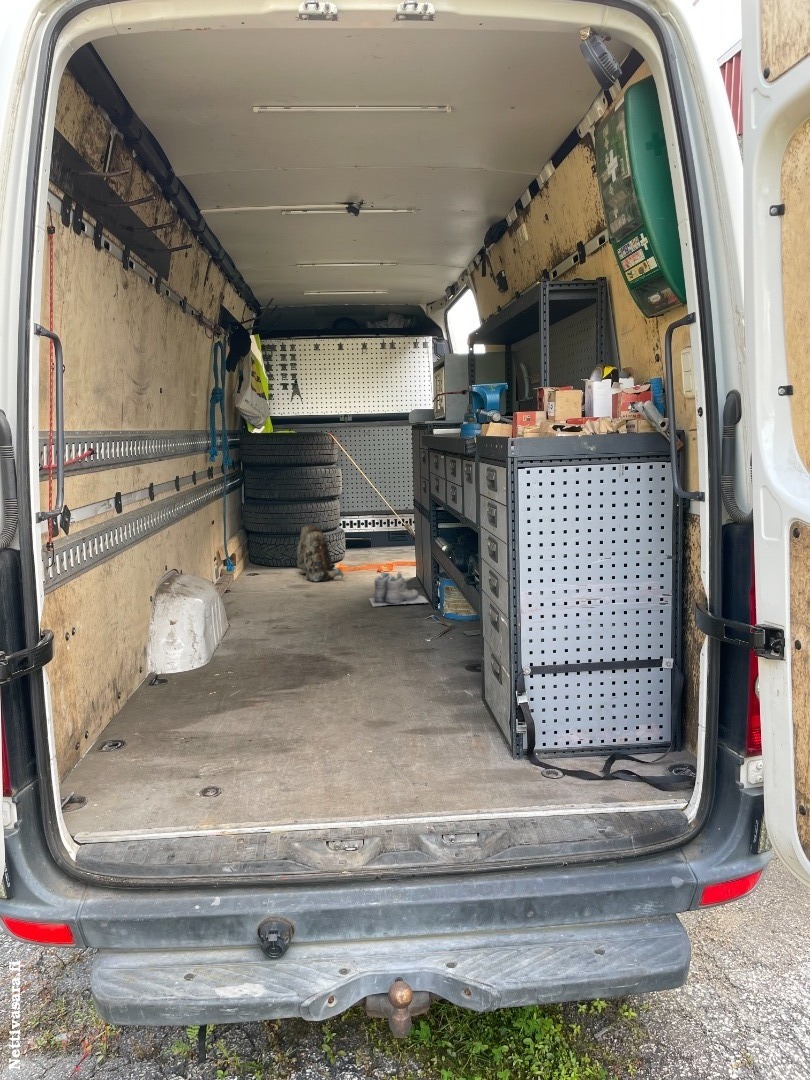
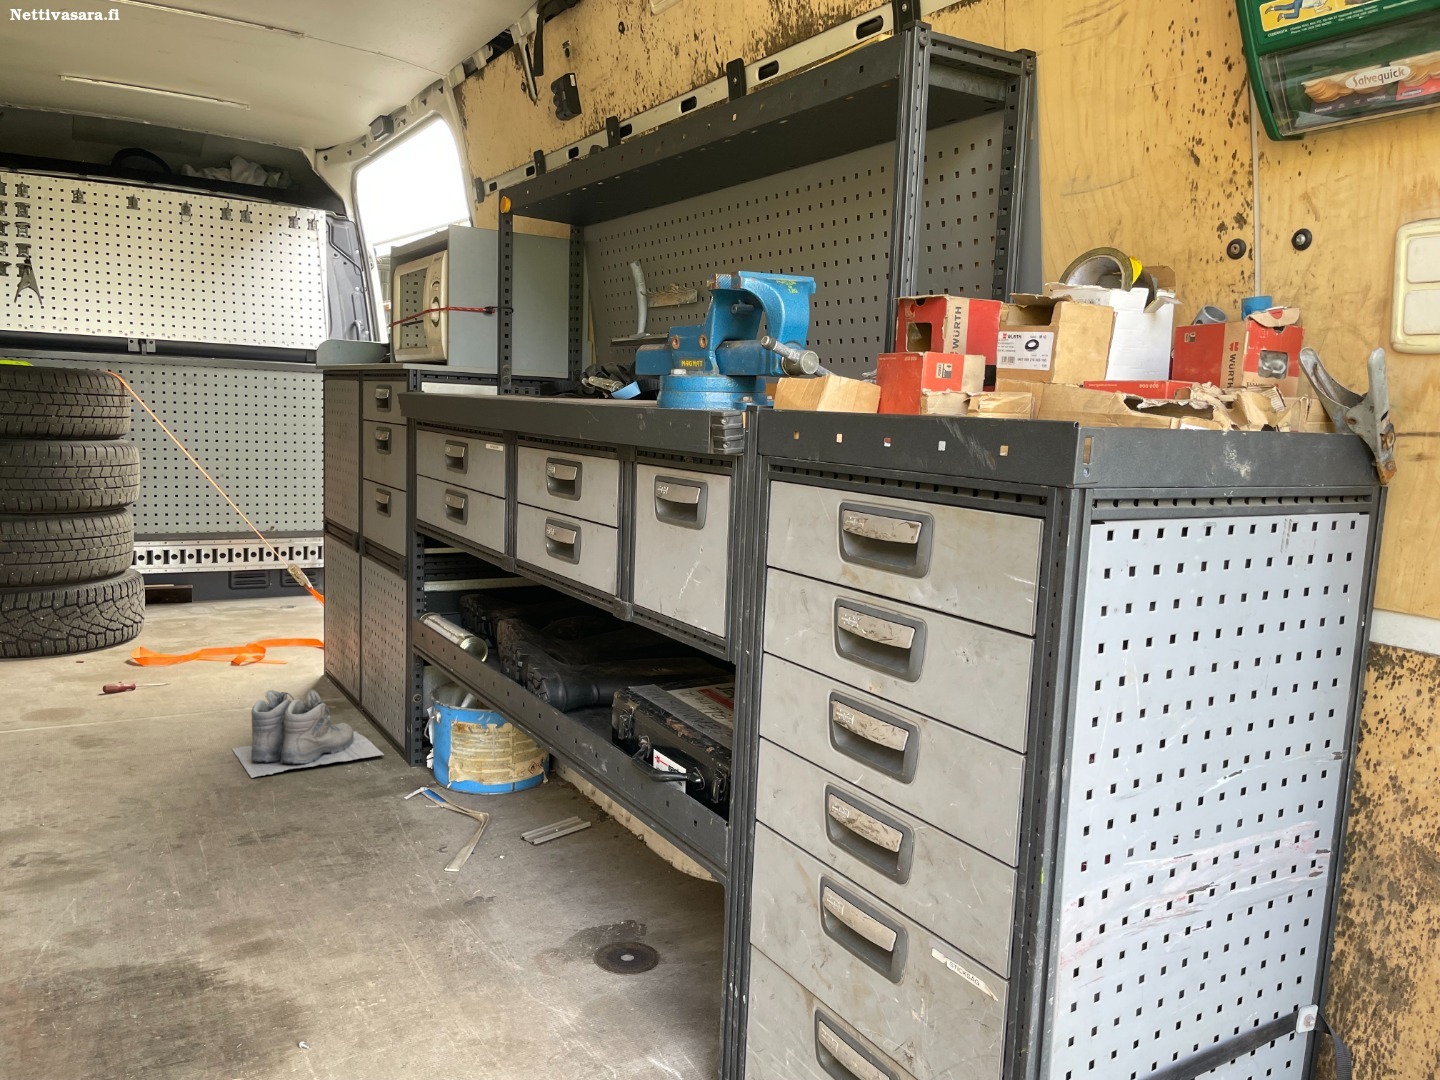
backpack: present [297,526,344,581] -> none [31,570,155,700]

